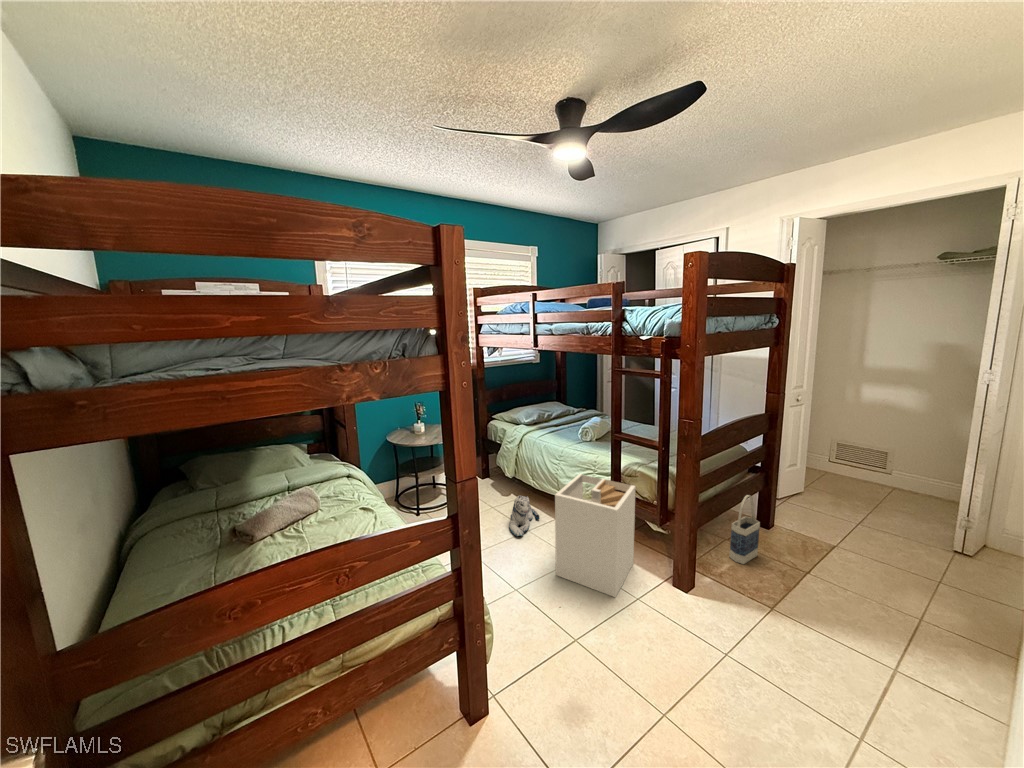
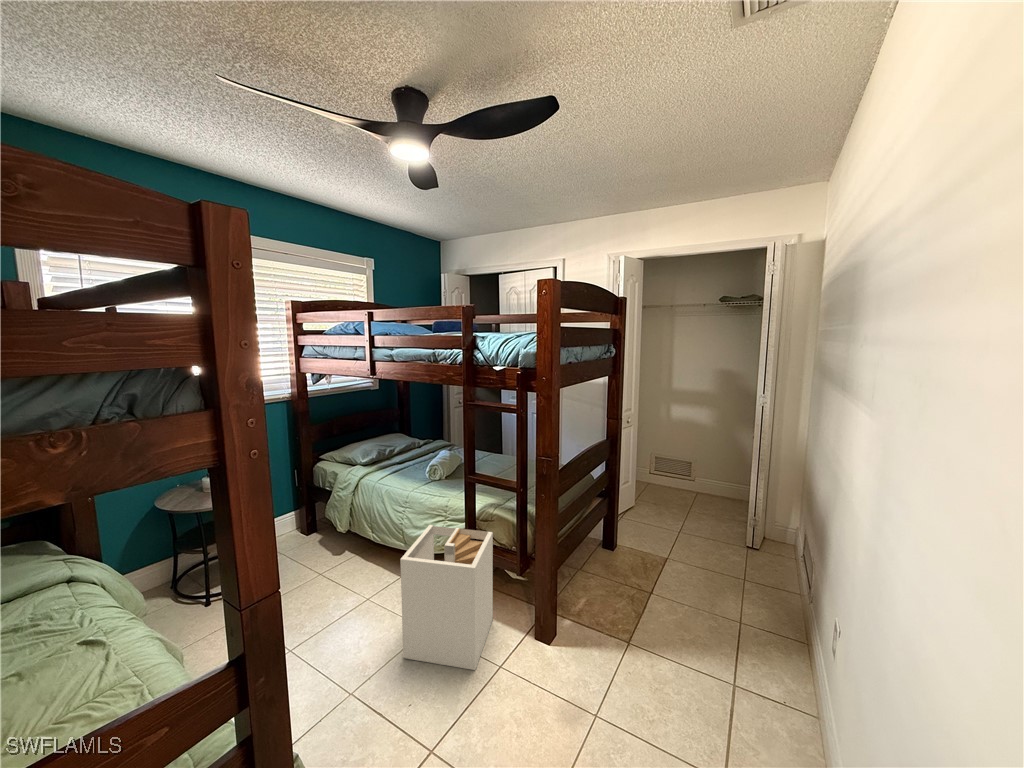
bag: present [730,495,760,564] -> none [584,523,609,595]
plush toy: present [509,496,539,536] -> none [342,559,382,615]

